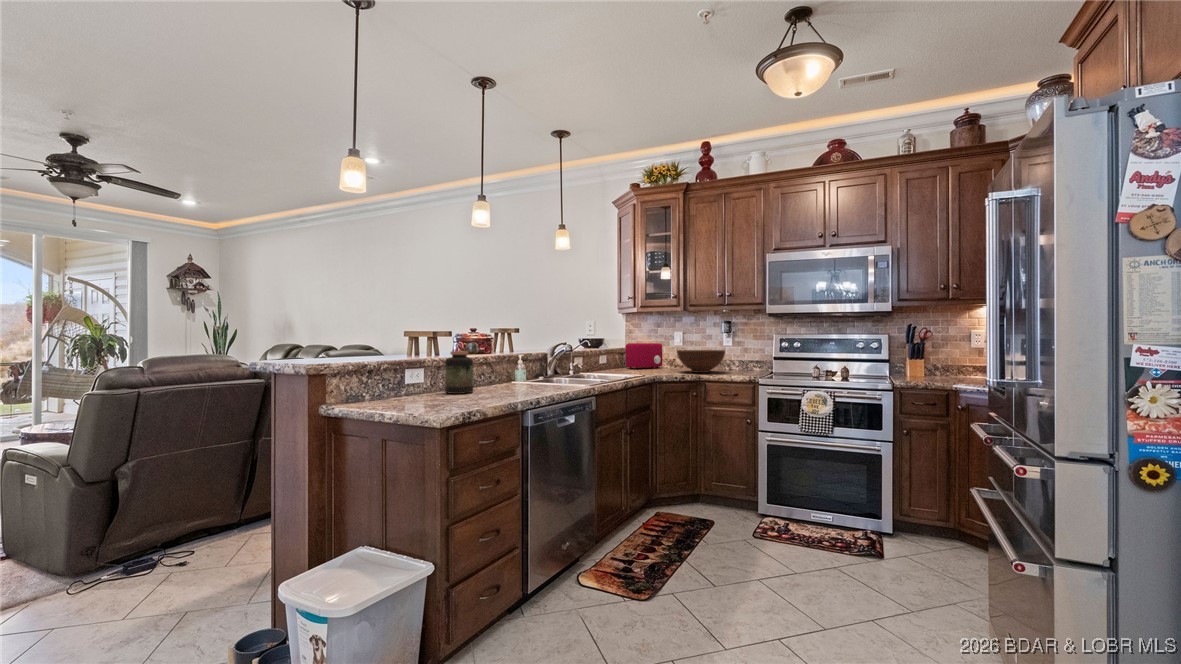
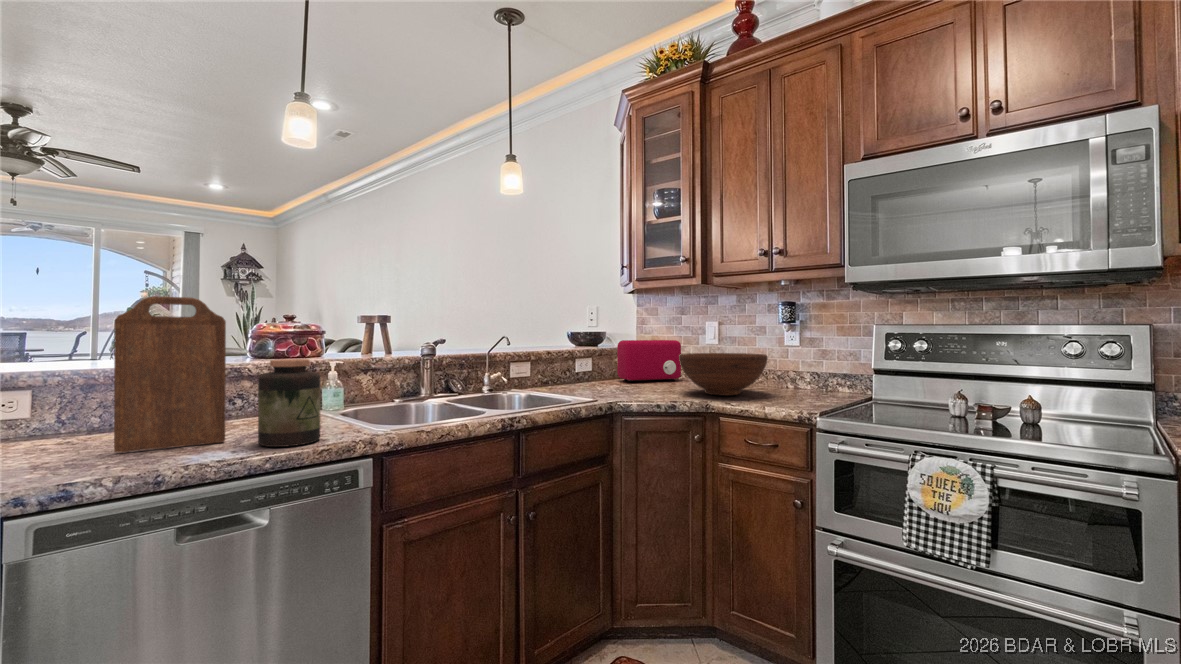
cutting board: none [503,320,534,393] -> present [114,296,226,453]
jar: present [445,351,473,394] -> present [258,359,320,447]

